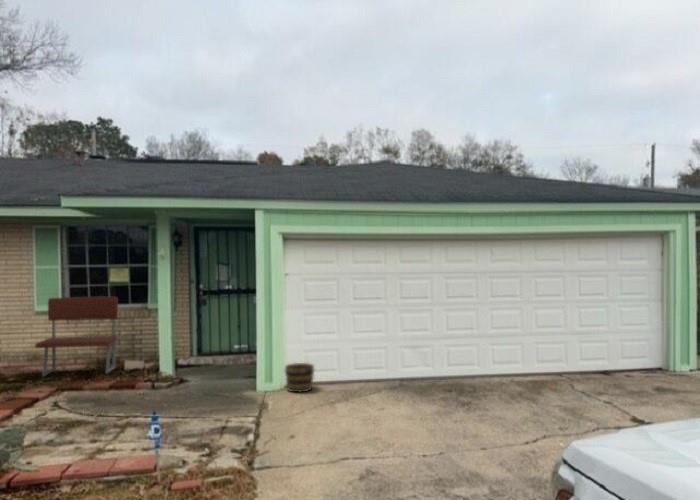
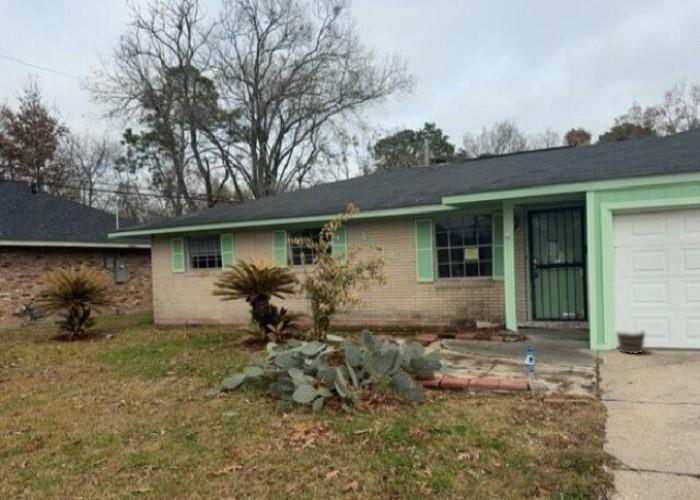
bench: present [35,297,118,376] -> none [418,271,471,328]

